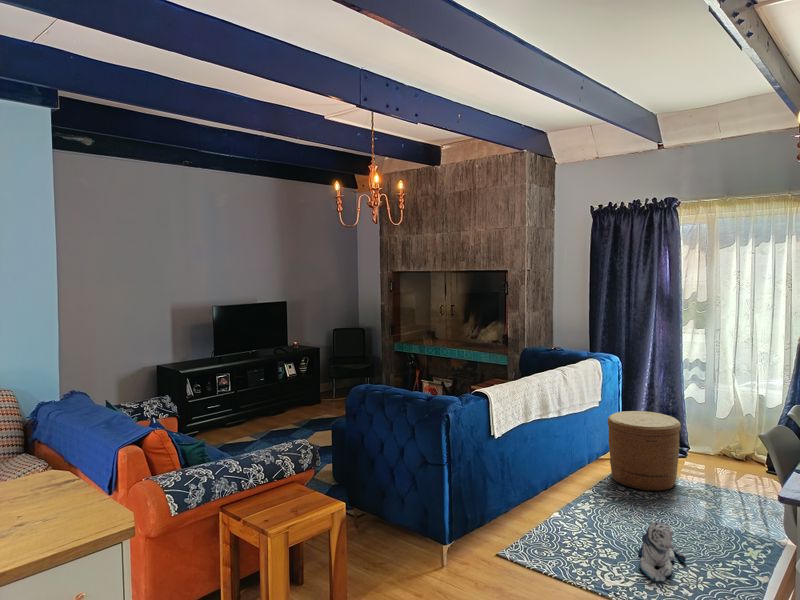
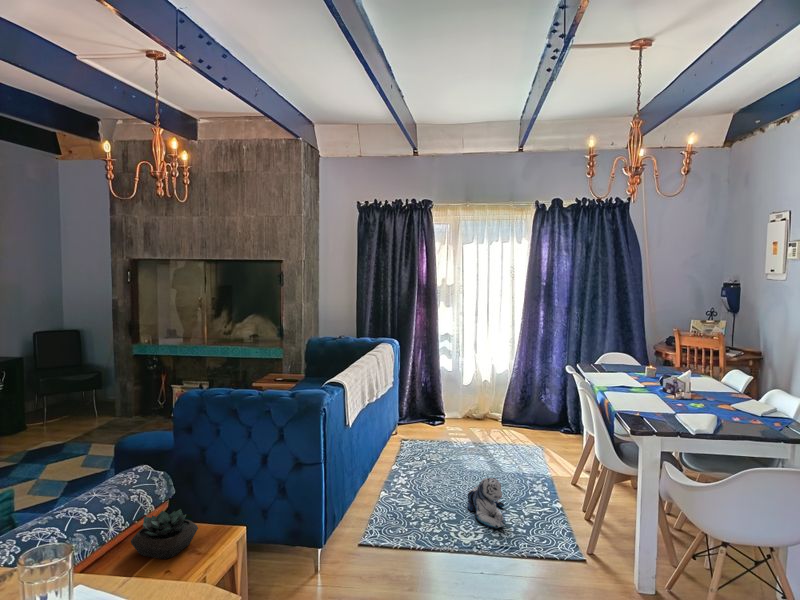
woven basket: present [608,411,681,491] -> none [398,388,457,456]
succulent plant: none [261,475,309,511] -> present [131,509,198,559]

